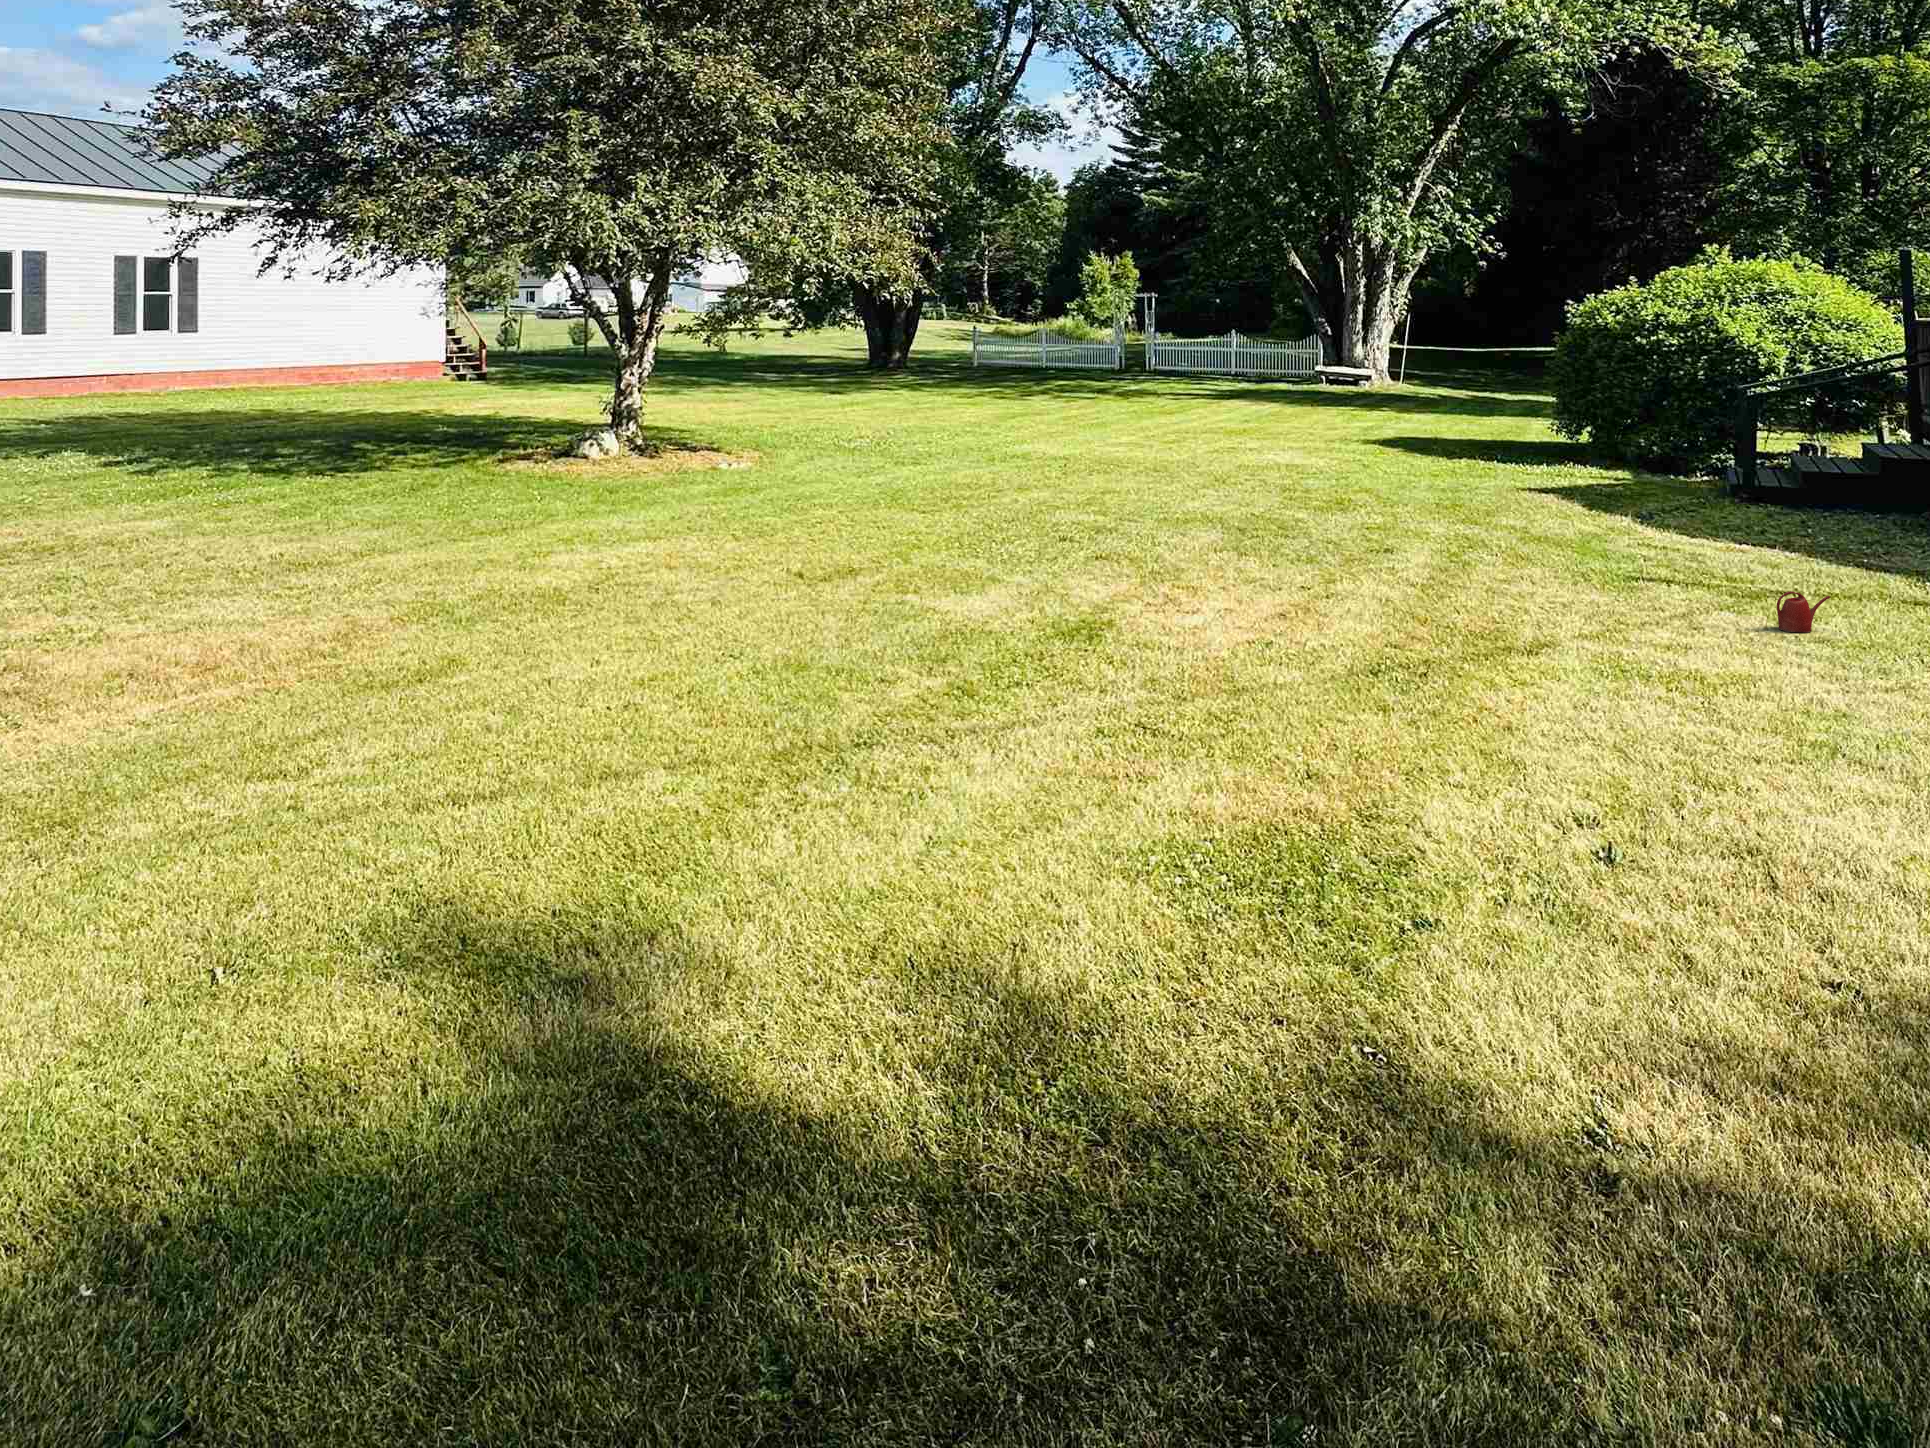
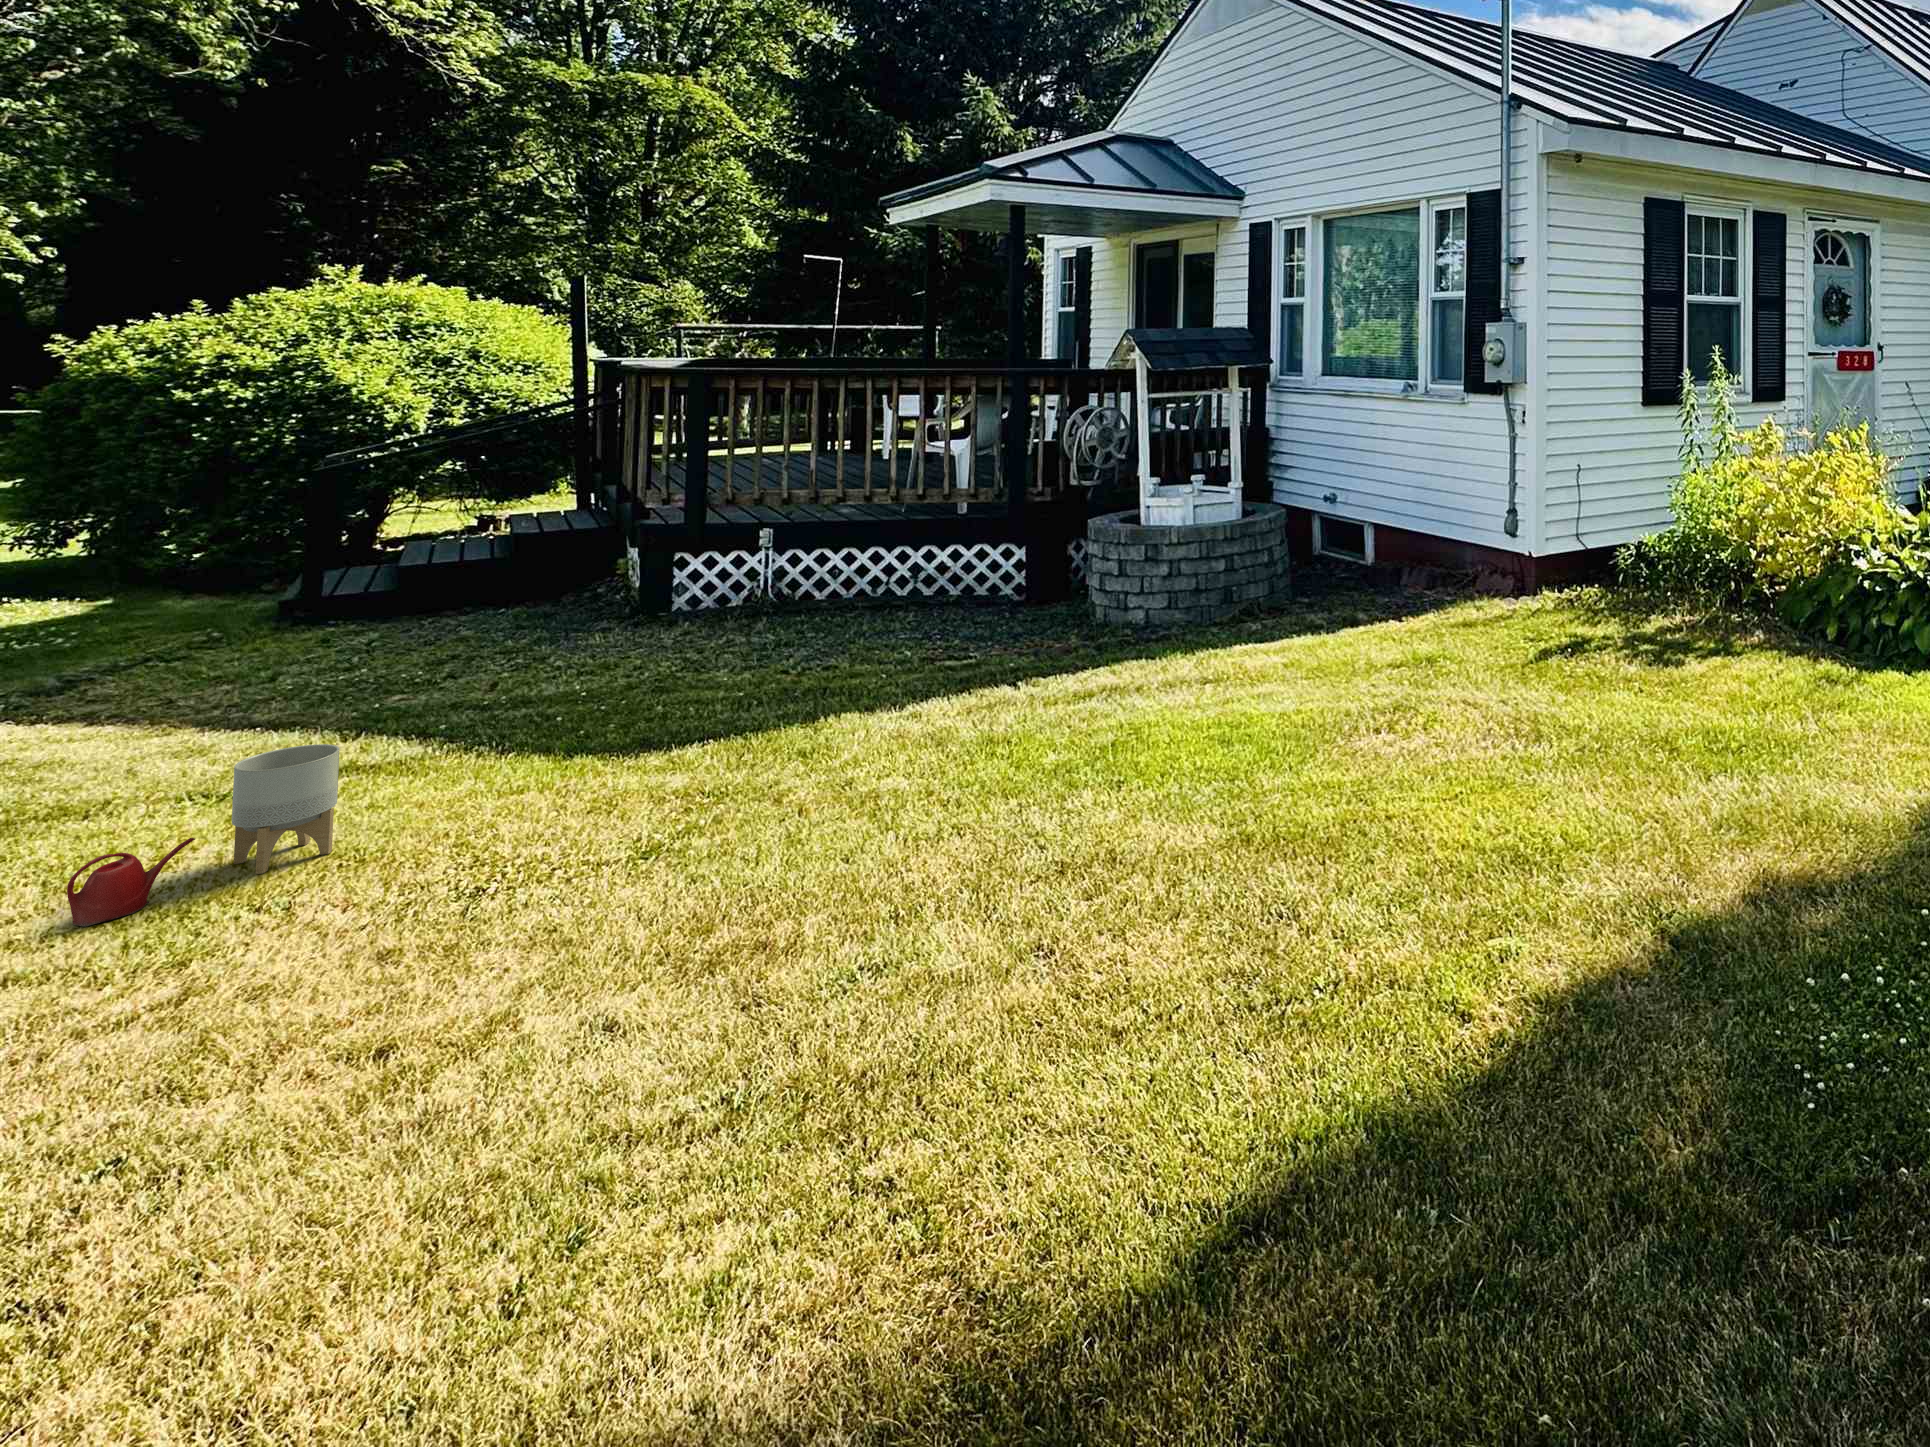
planter: none [1843,554,1903,633] -> present [232,744,340,874]

